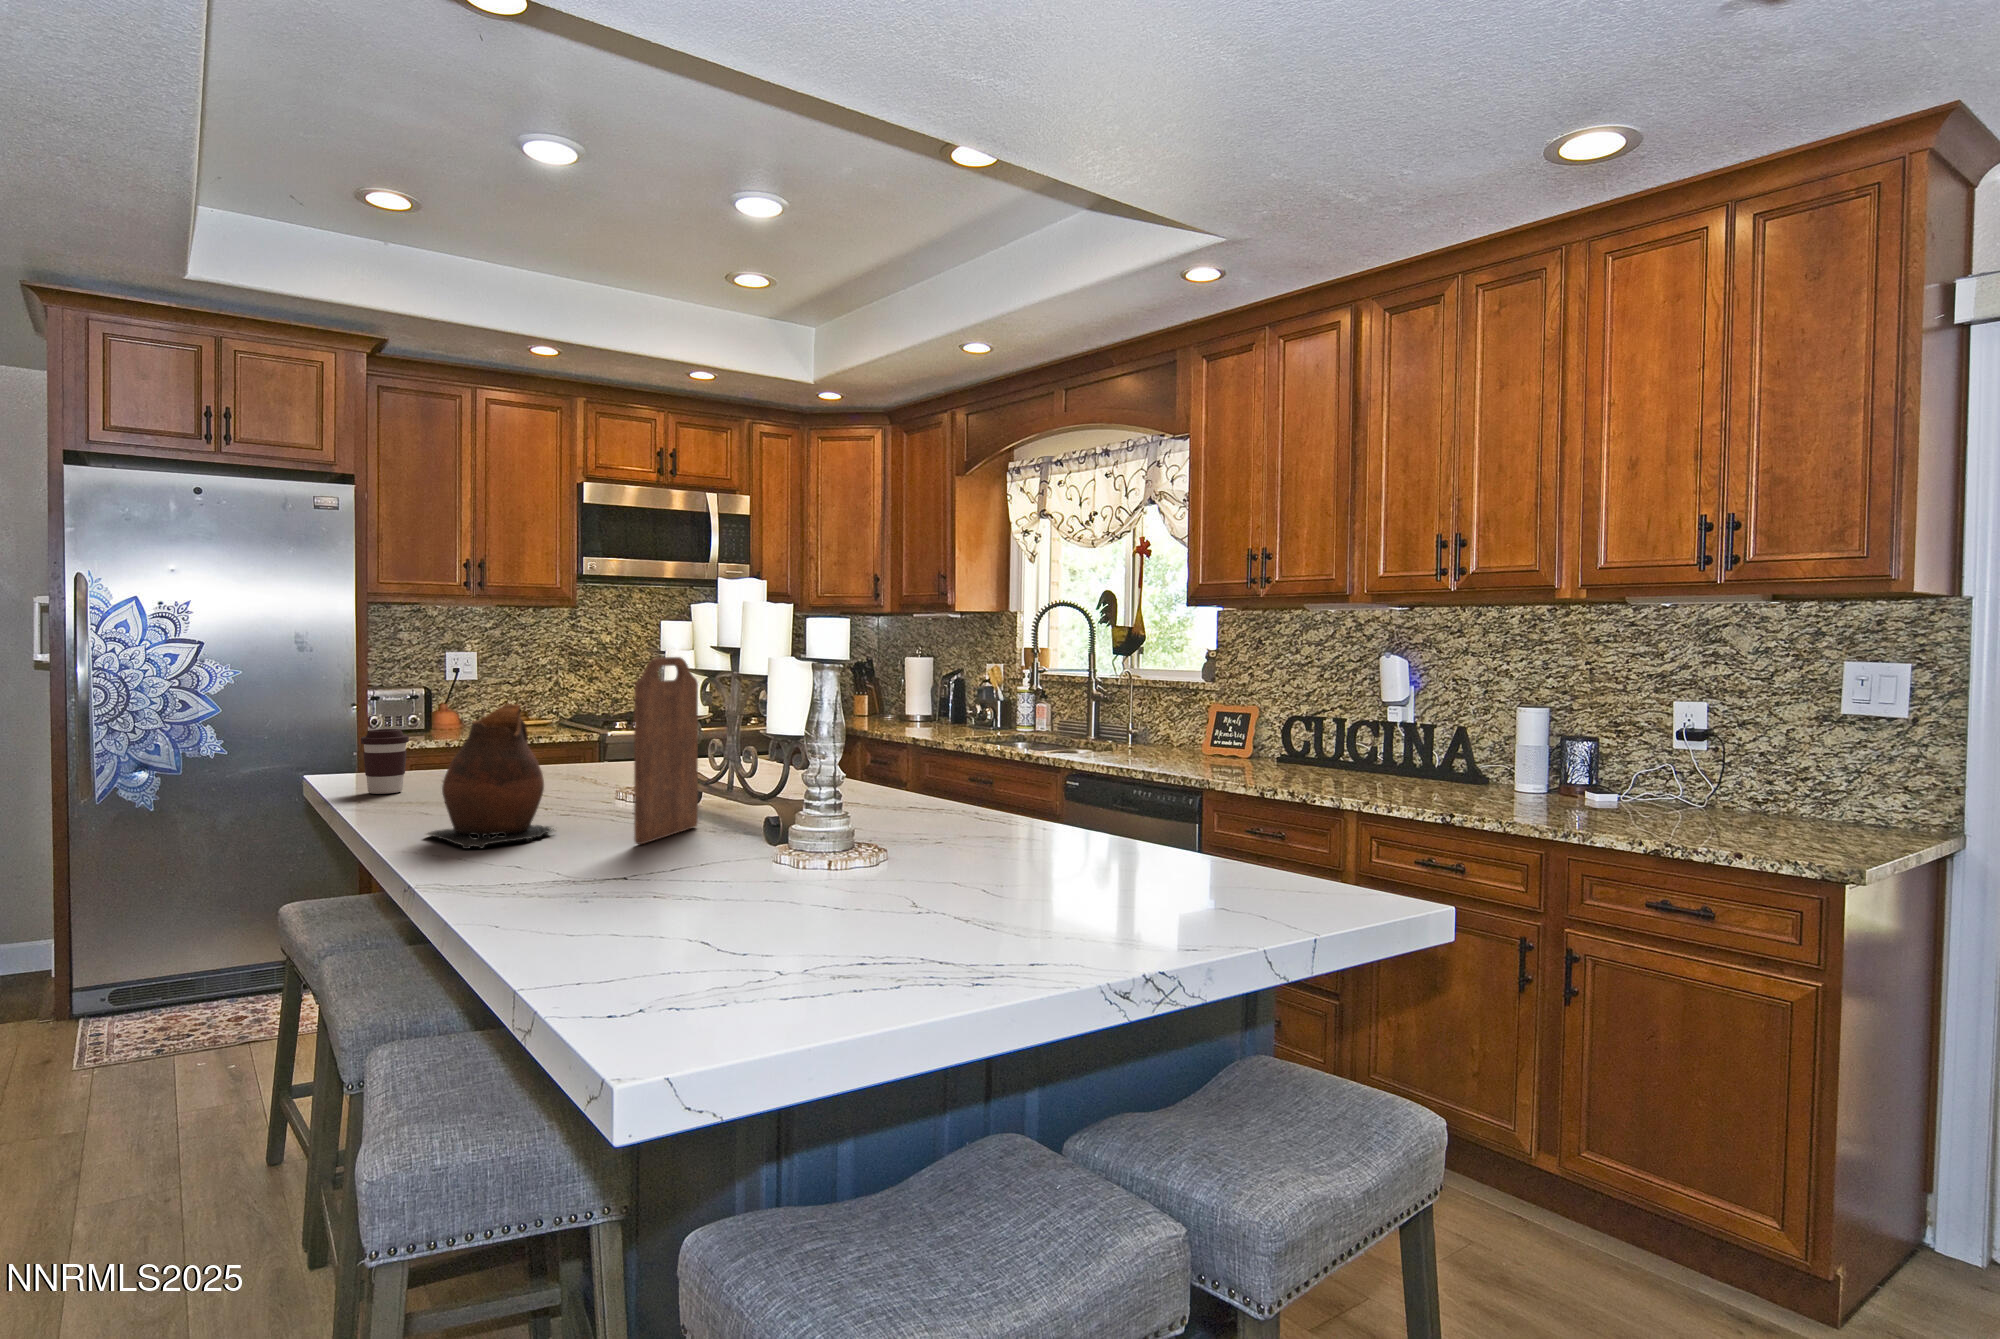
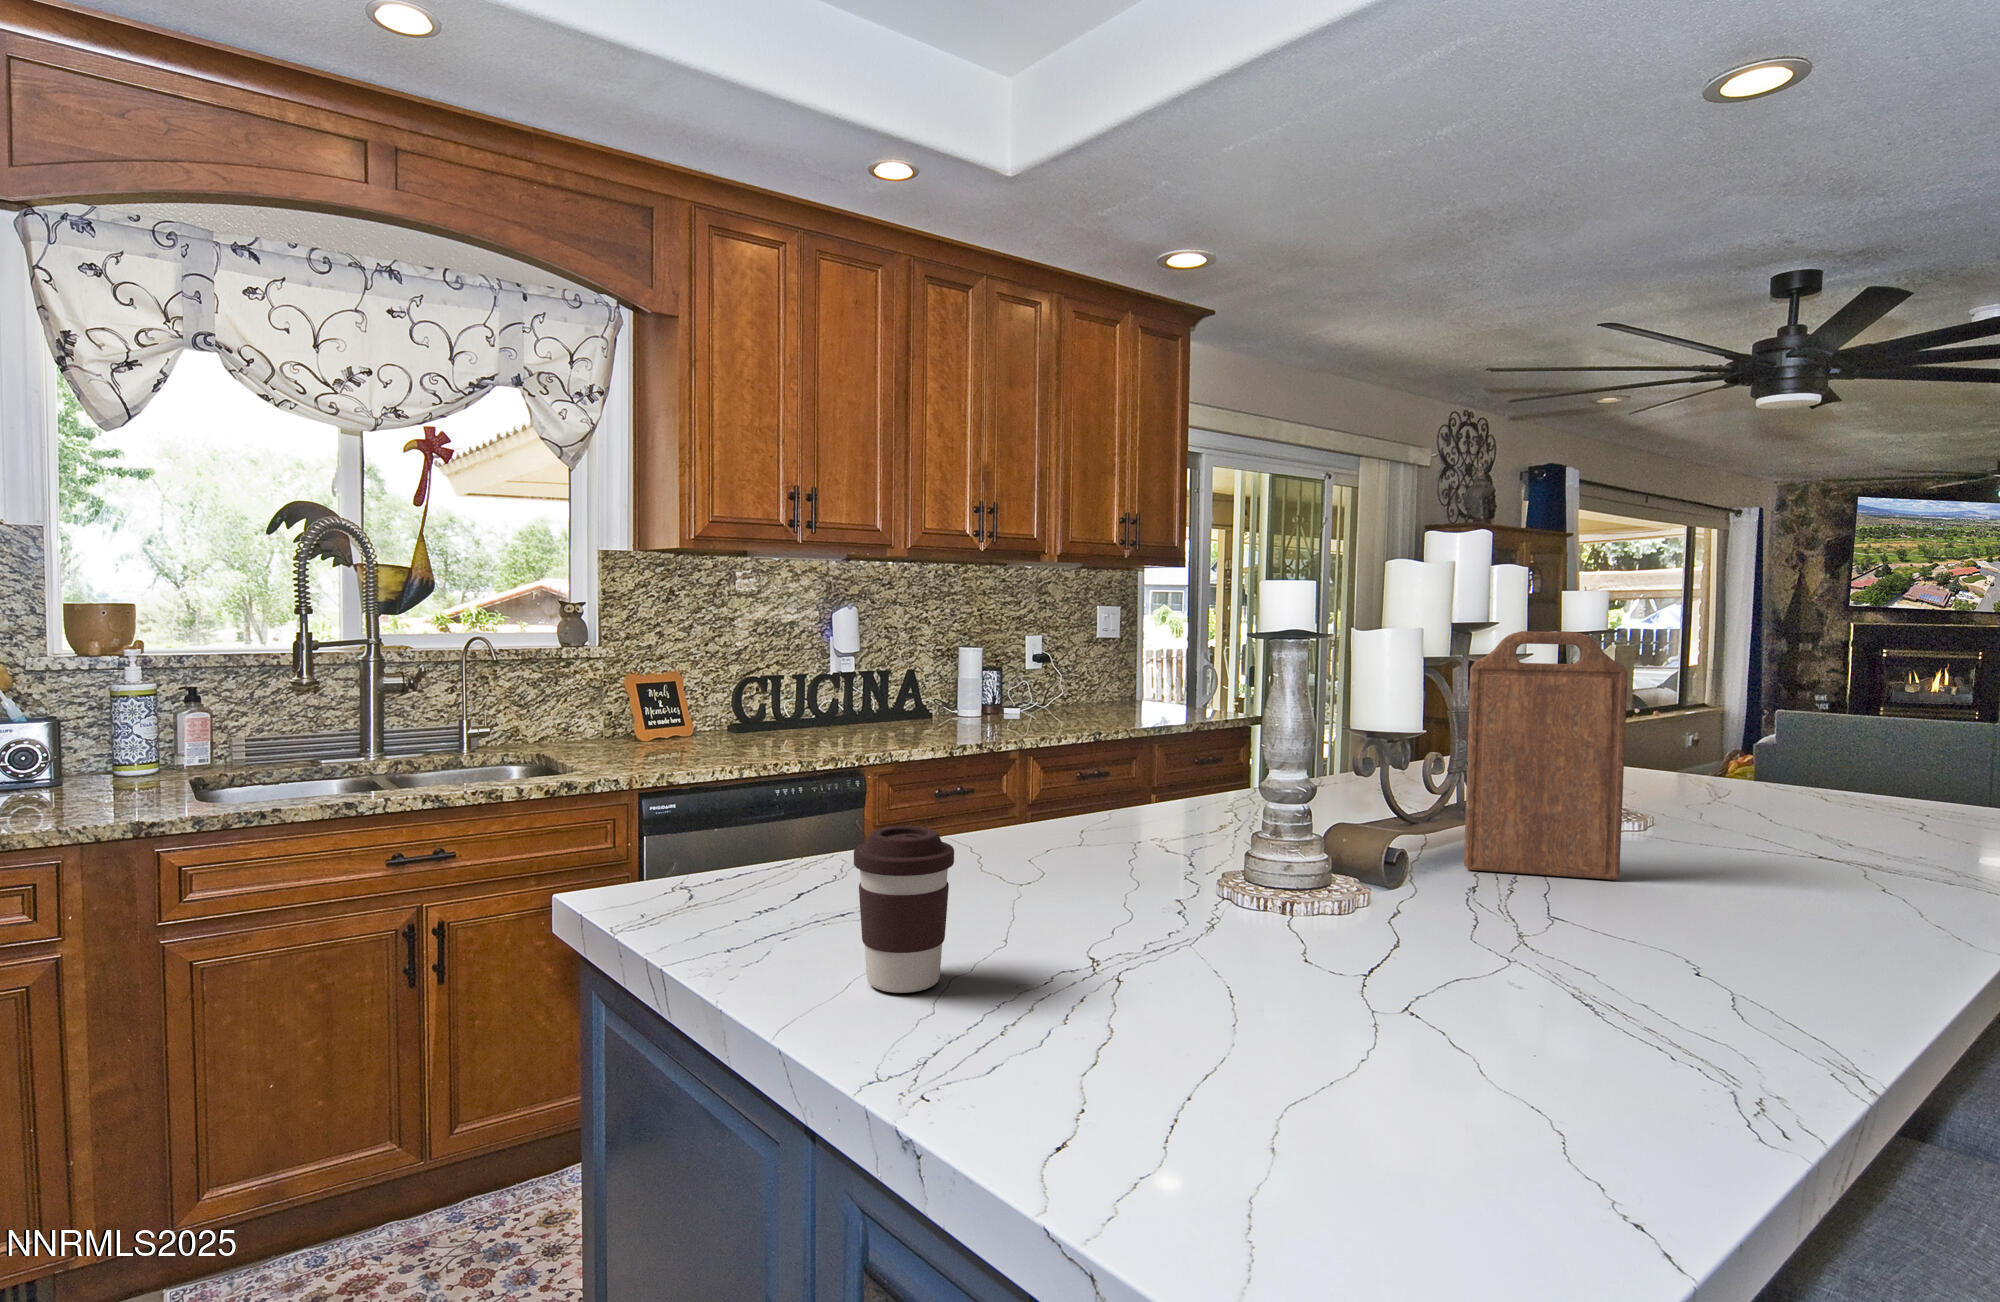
ceramic pitcher: present [428,704,553,849] -> none [1611,724,1821,981]
coffee cup: present [361,729,409,794] -> present [854,826,954,993]

